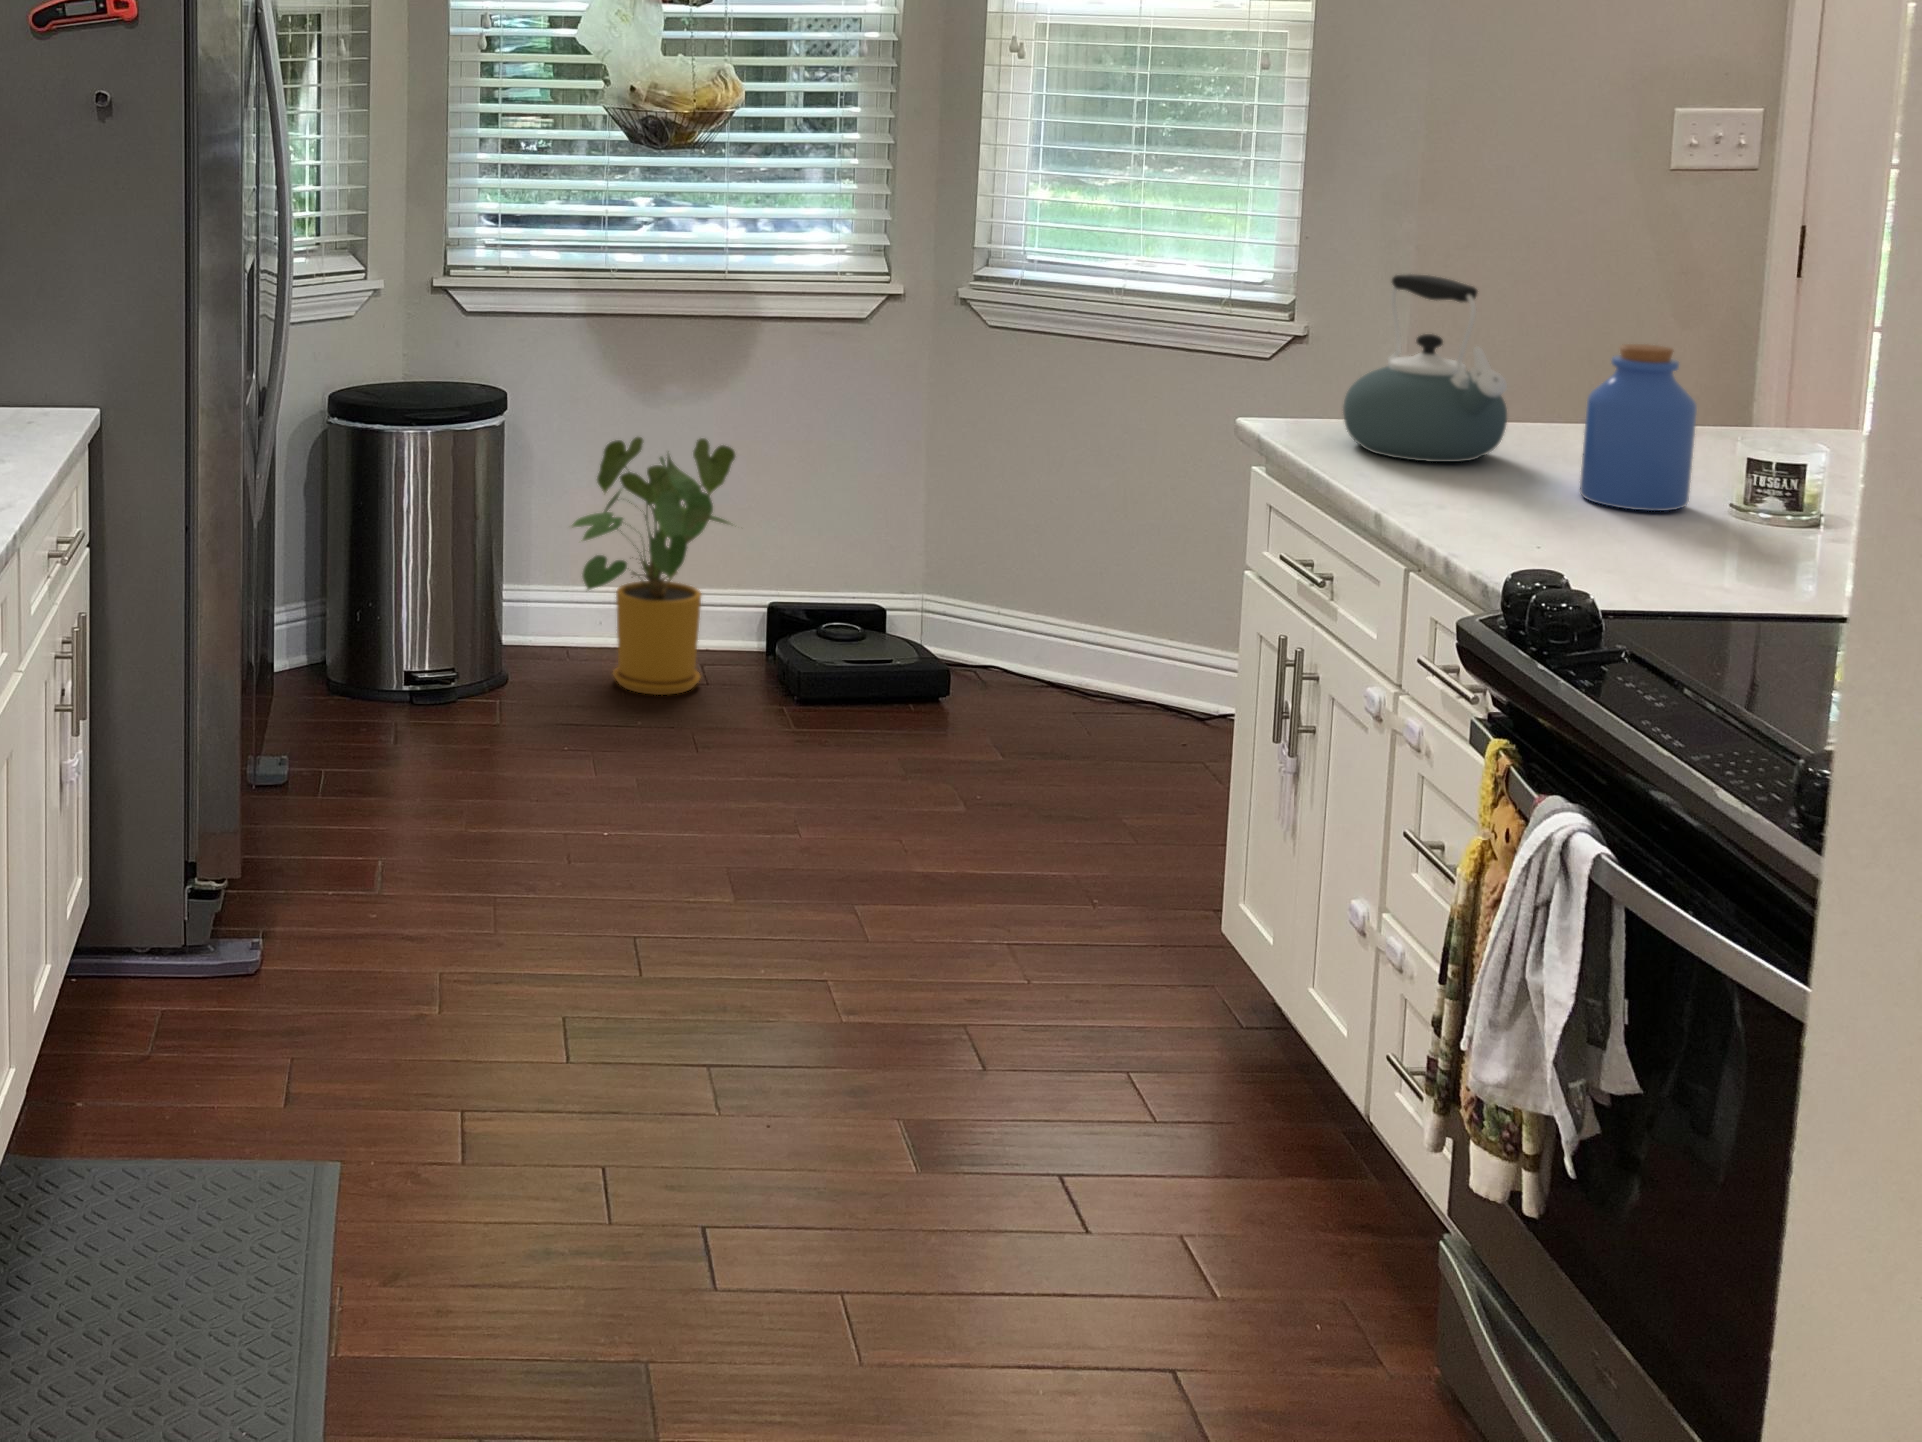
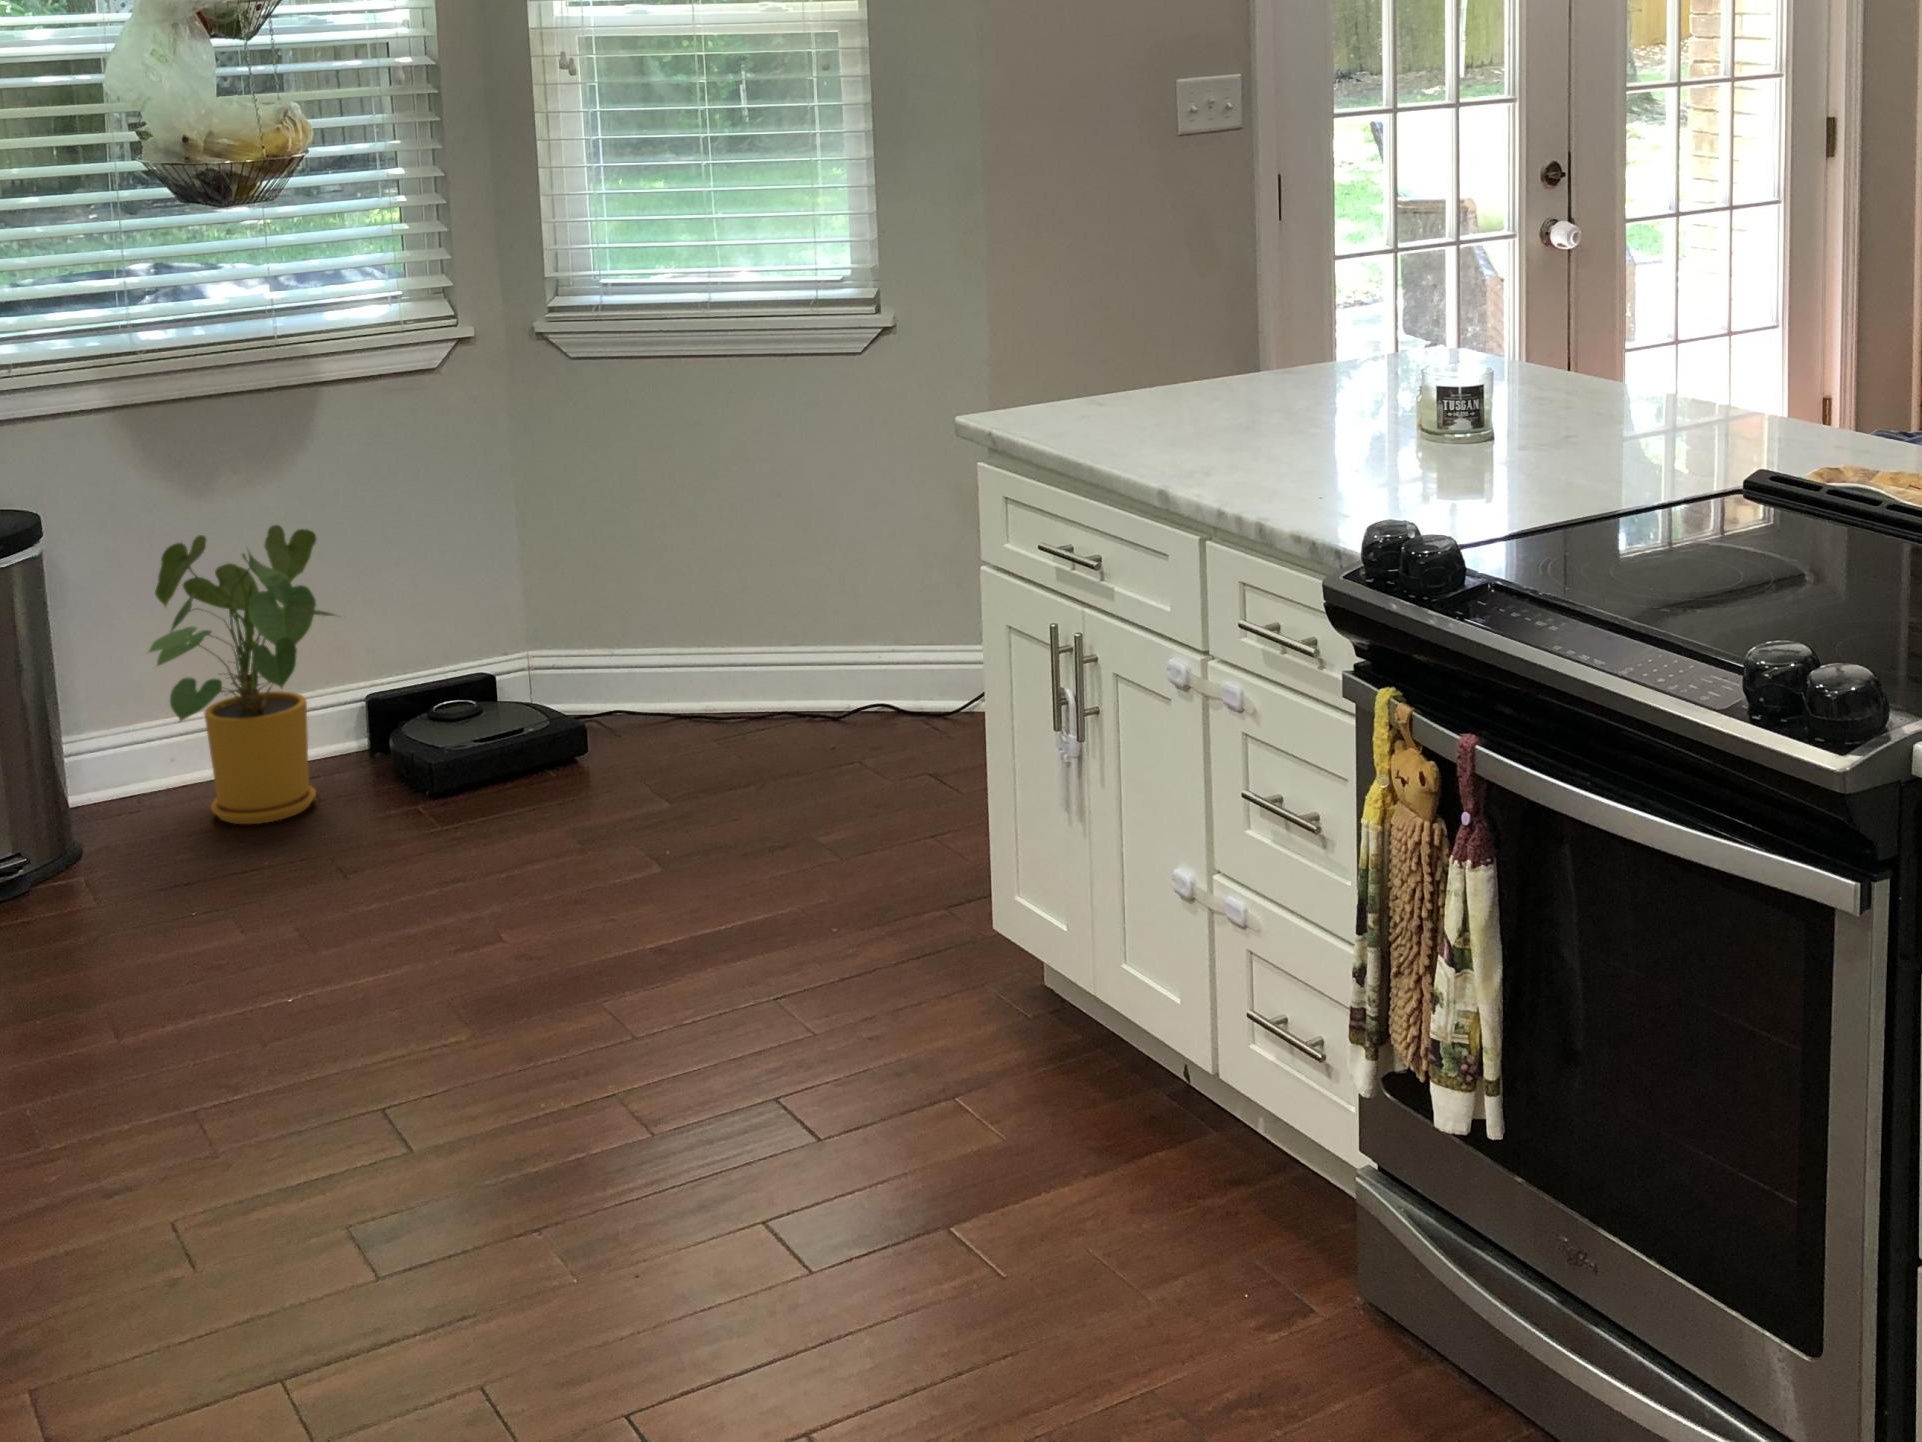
kettle: present [1343,275,1507,462] -> none [1065,253,1221,433]
jar: present [1580,344,1697,511] -> none [1296,295,1390,449]

